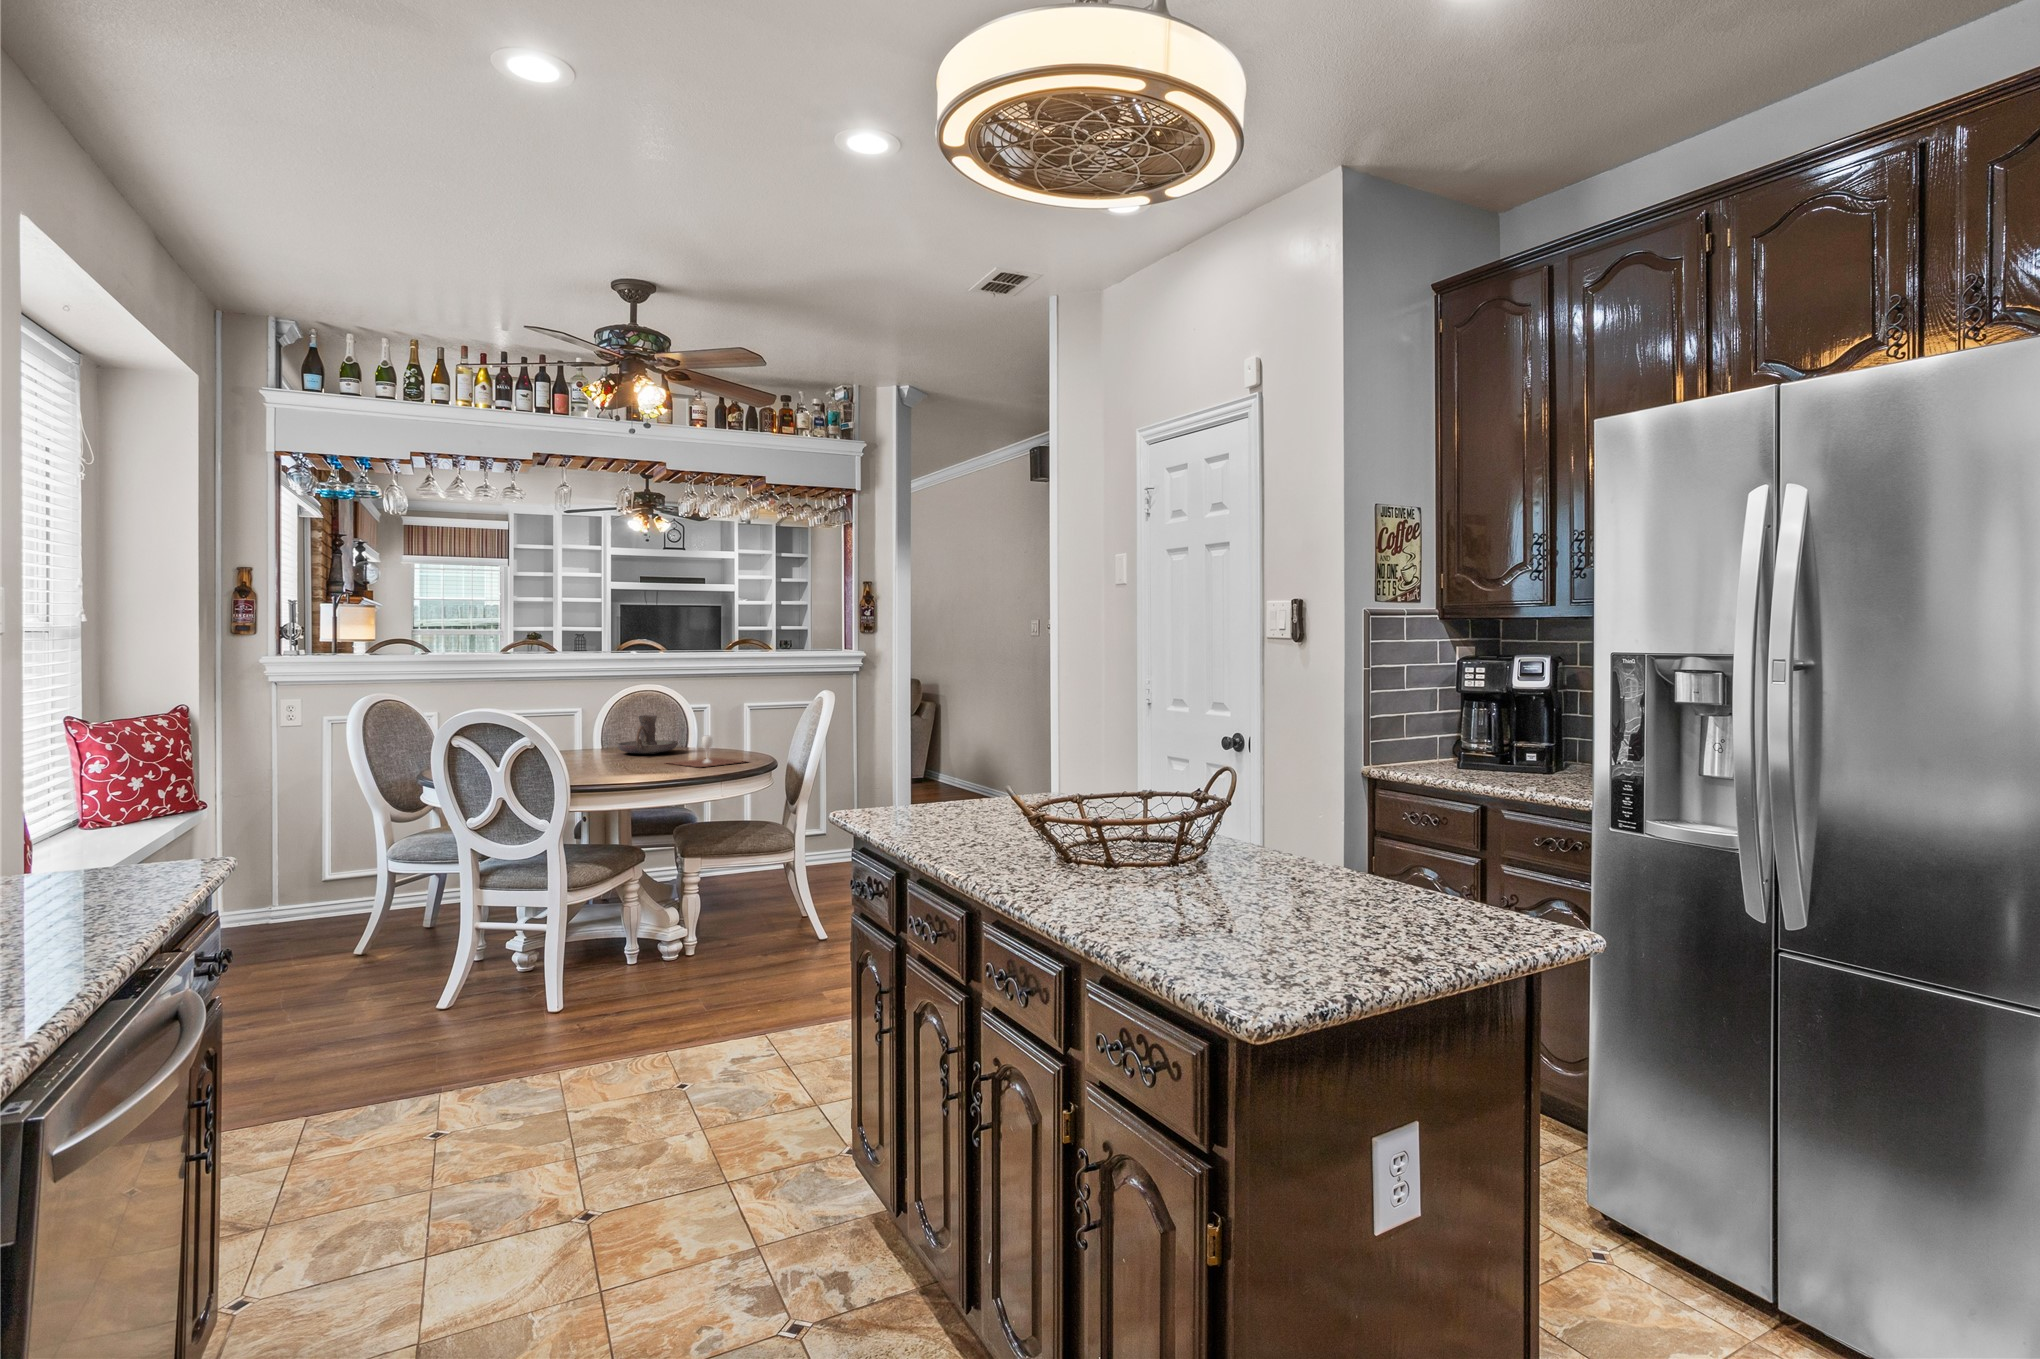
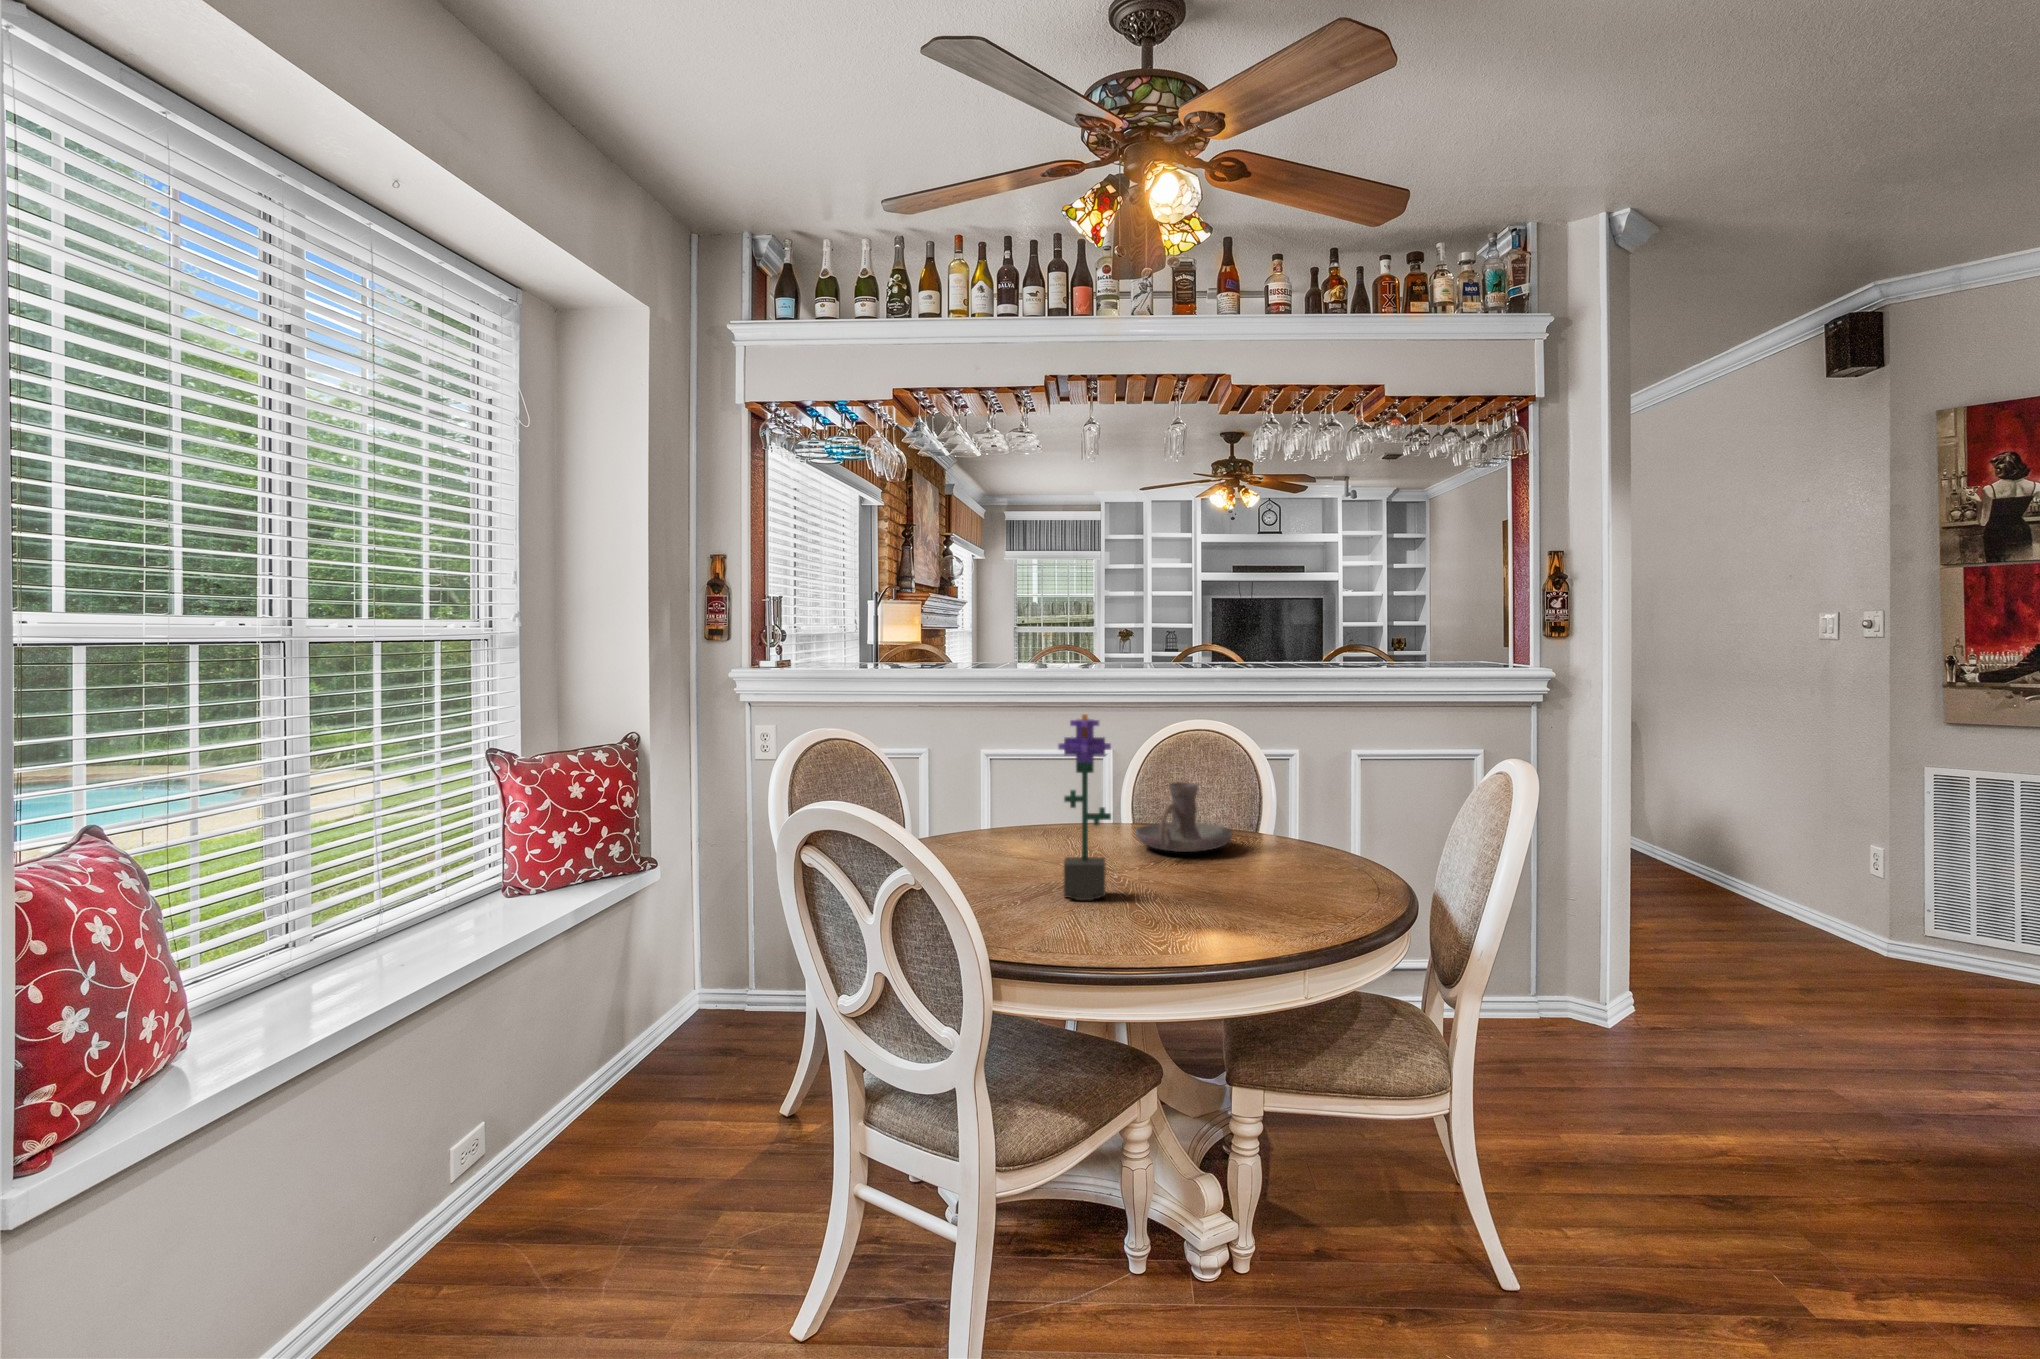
potted flower: none [585,671,616,770] -> present [1058,714,1111,900]
wine glass: present [671,736,743,767] -> none [1198,843,1358,915]

